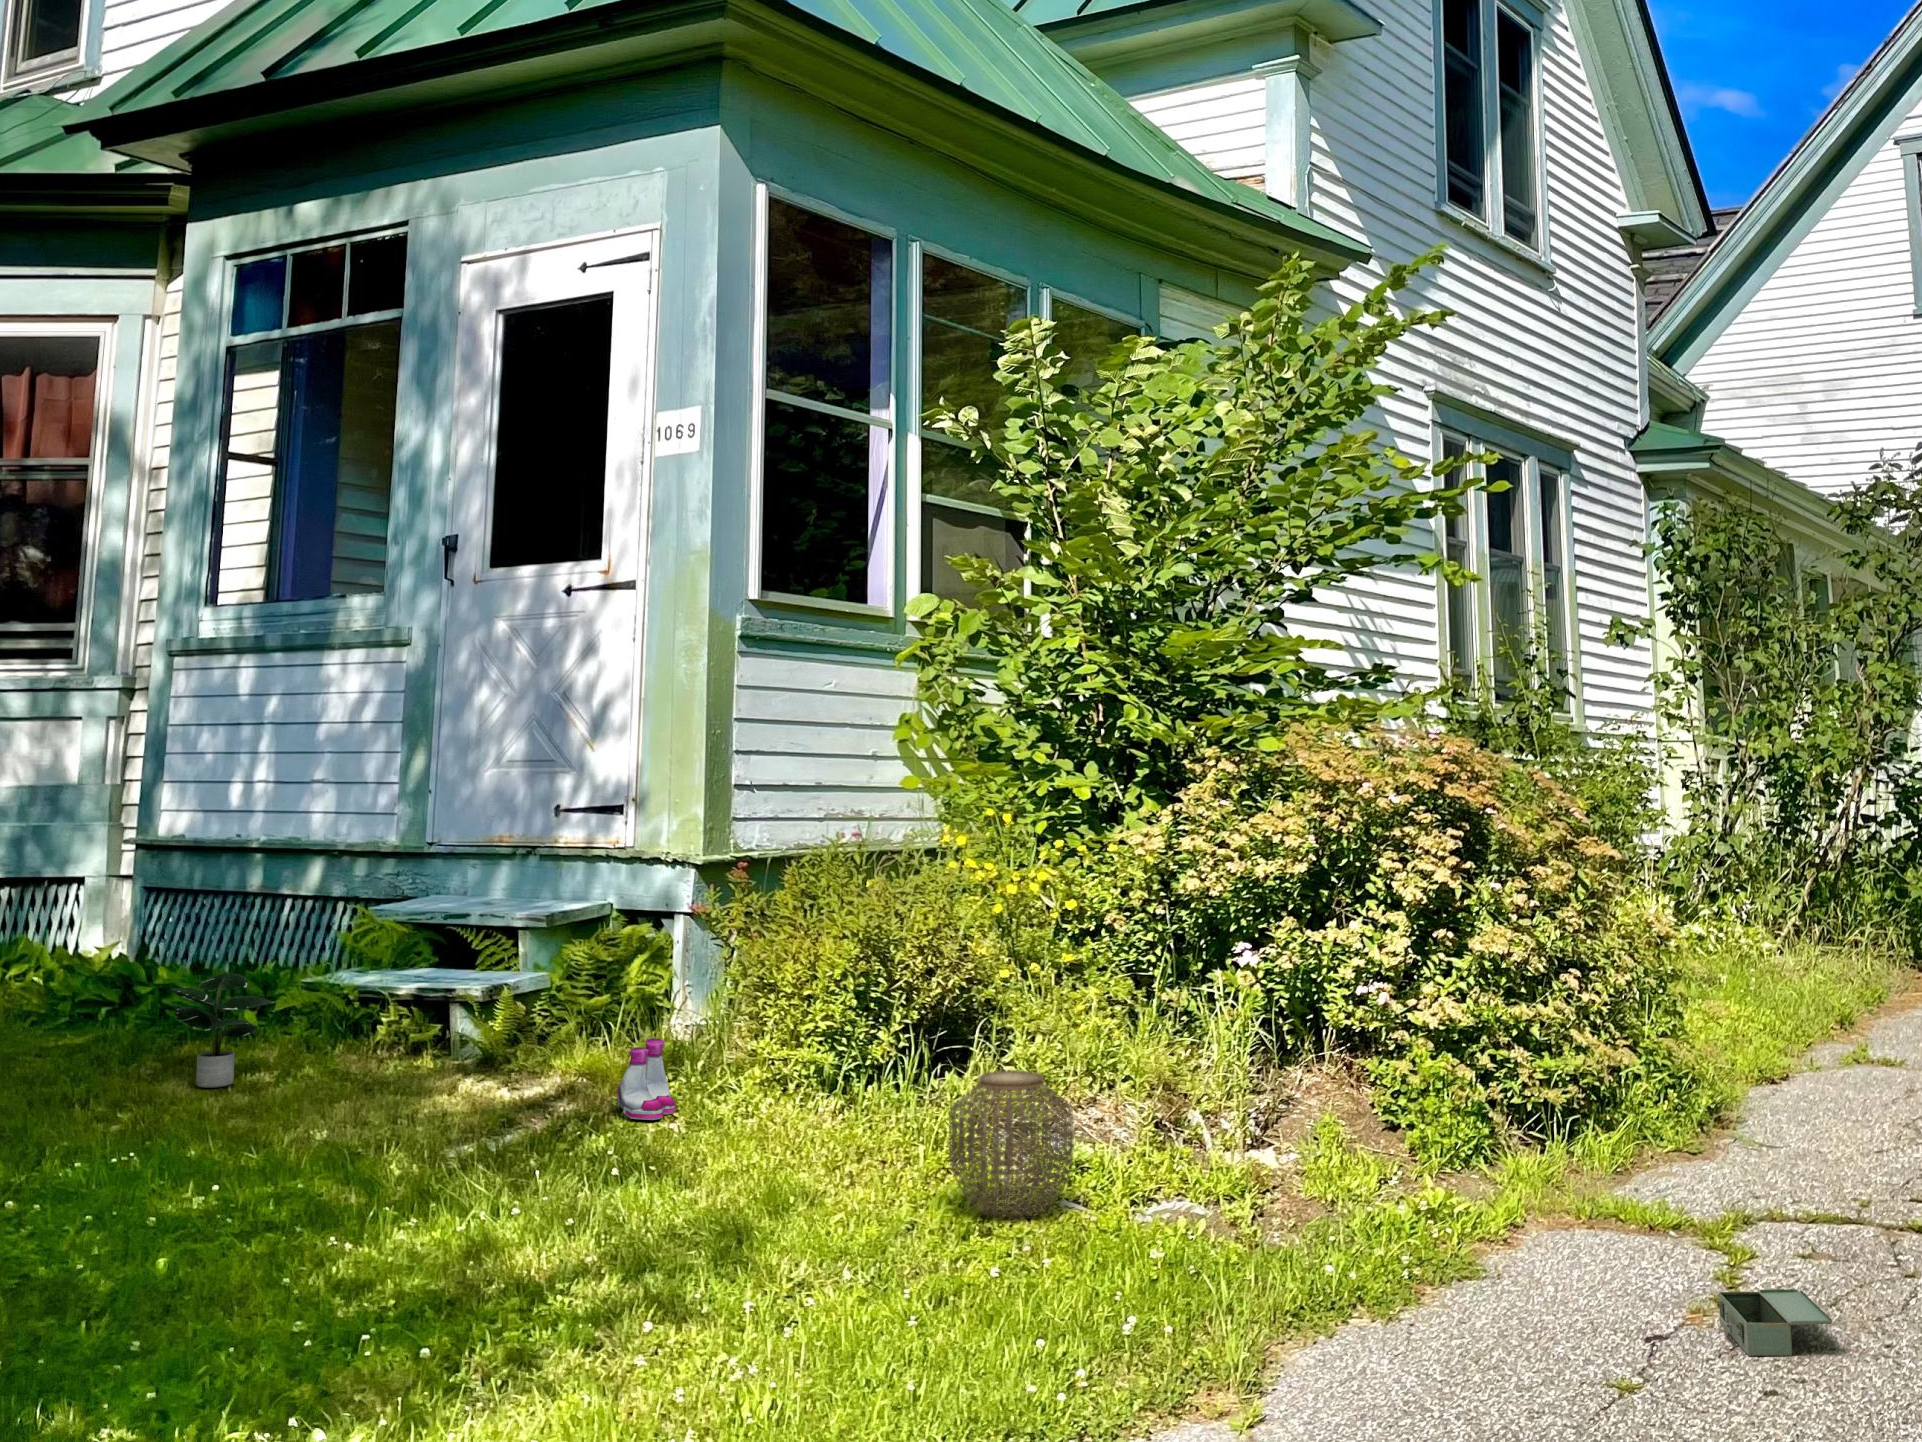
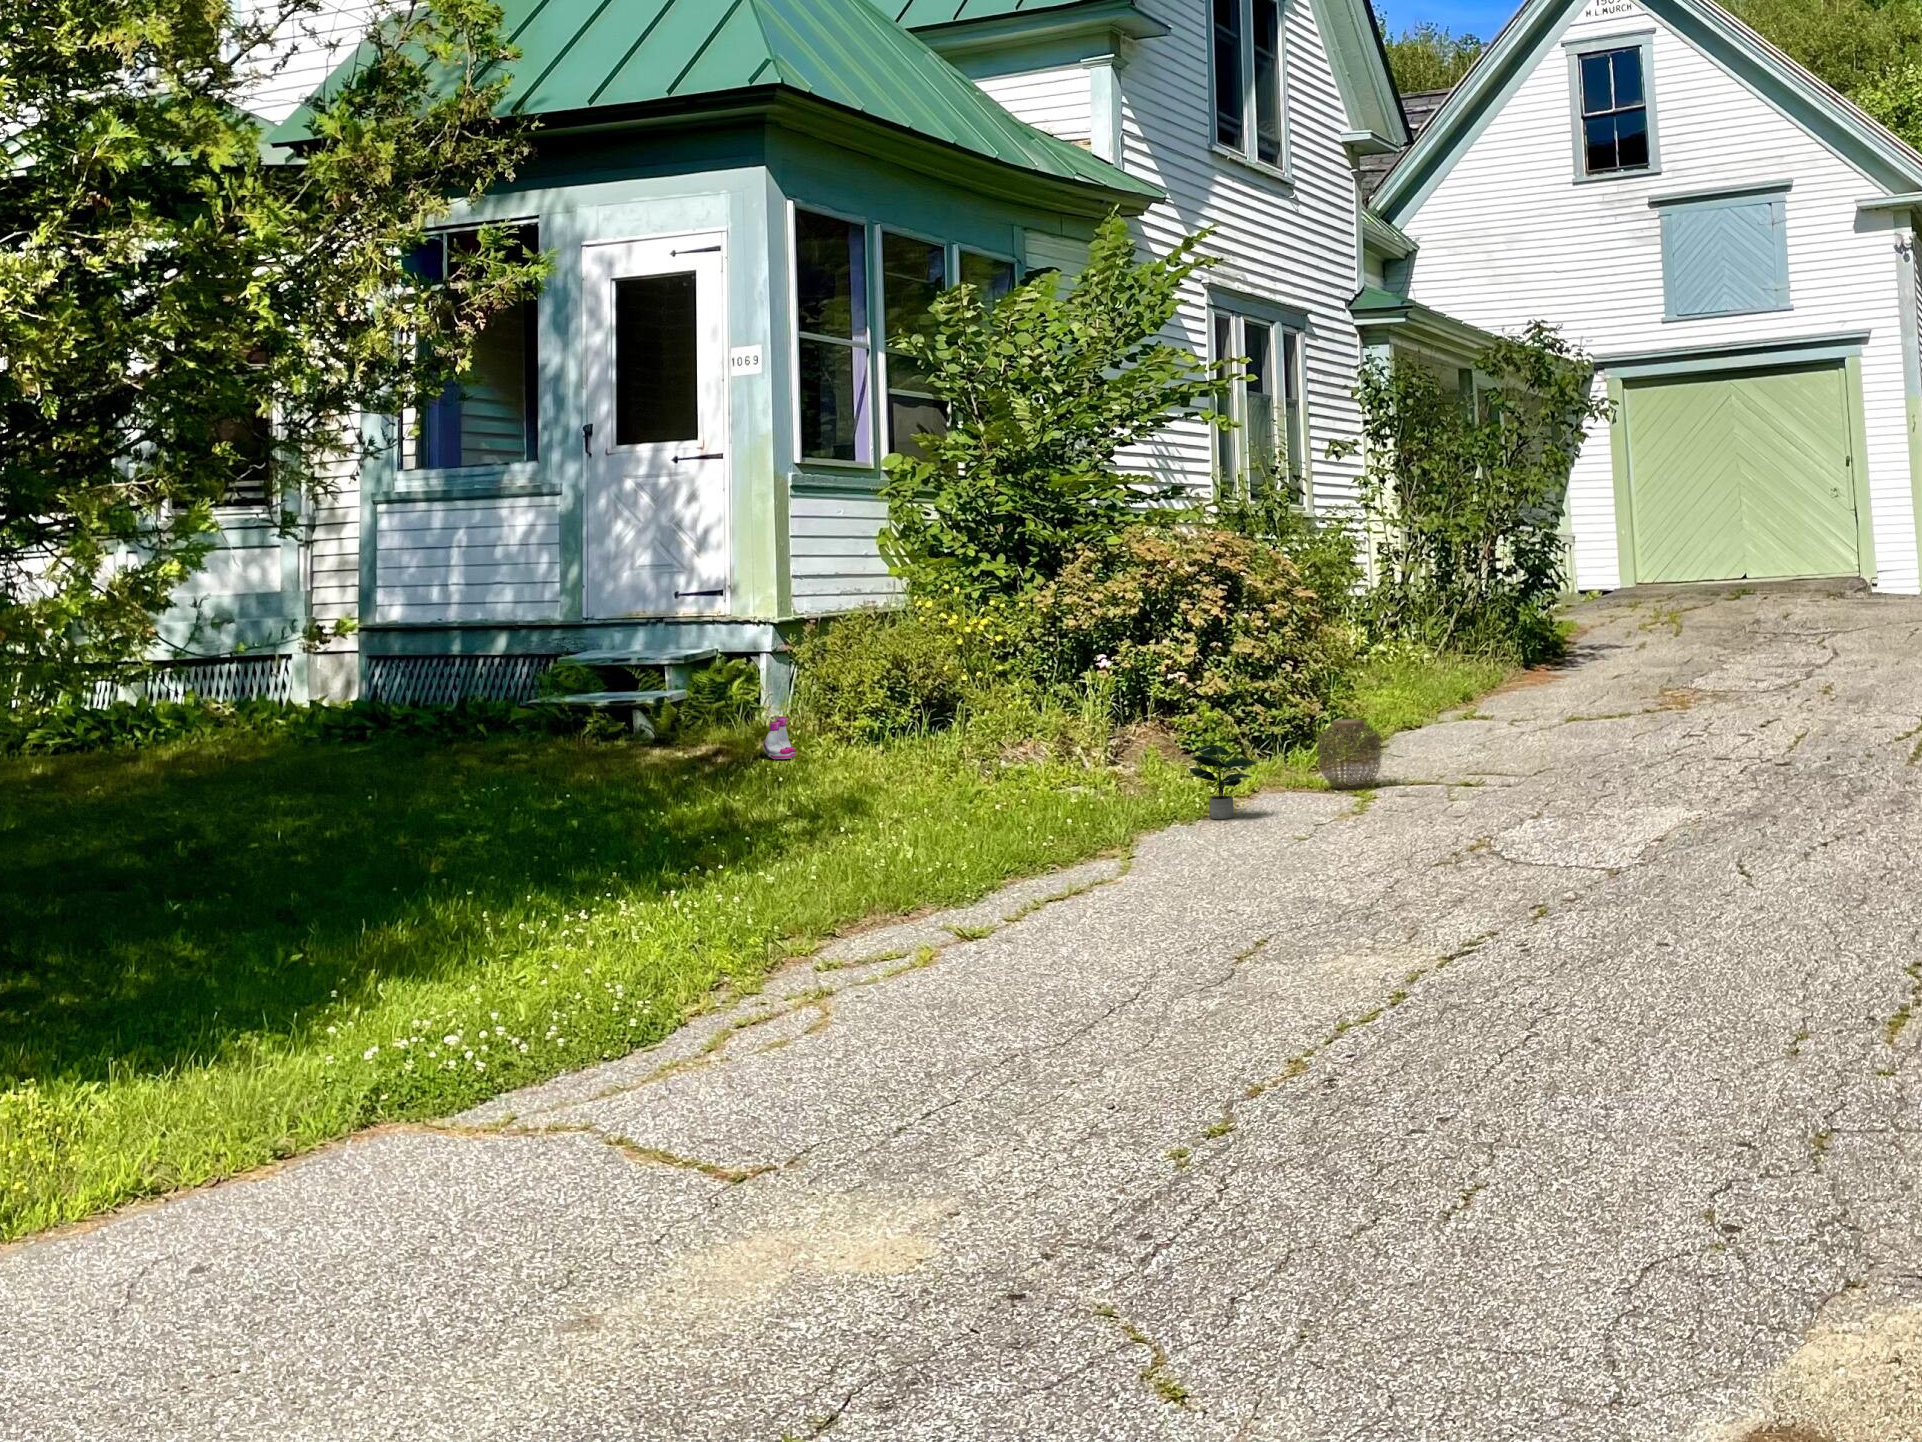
potted plant: present [170,973,274,1088] -> present [1189,744,1258,819]
woven basket: present [949,1070,1073,1217] -> present [1317,719,1381,789]
toolbox: present [1717,1289,1832,1356] -> none [1344,790,1393,815]

